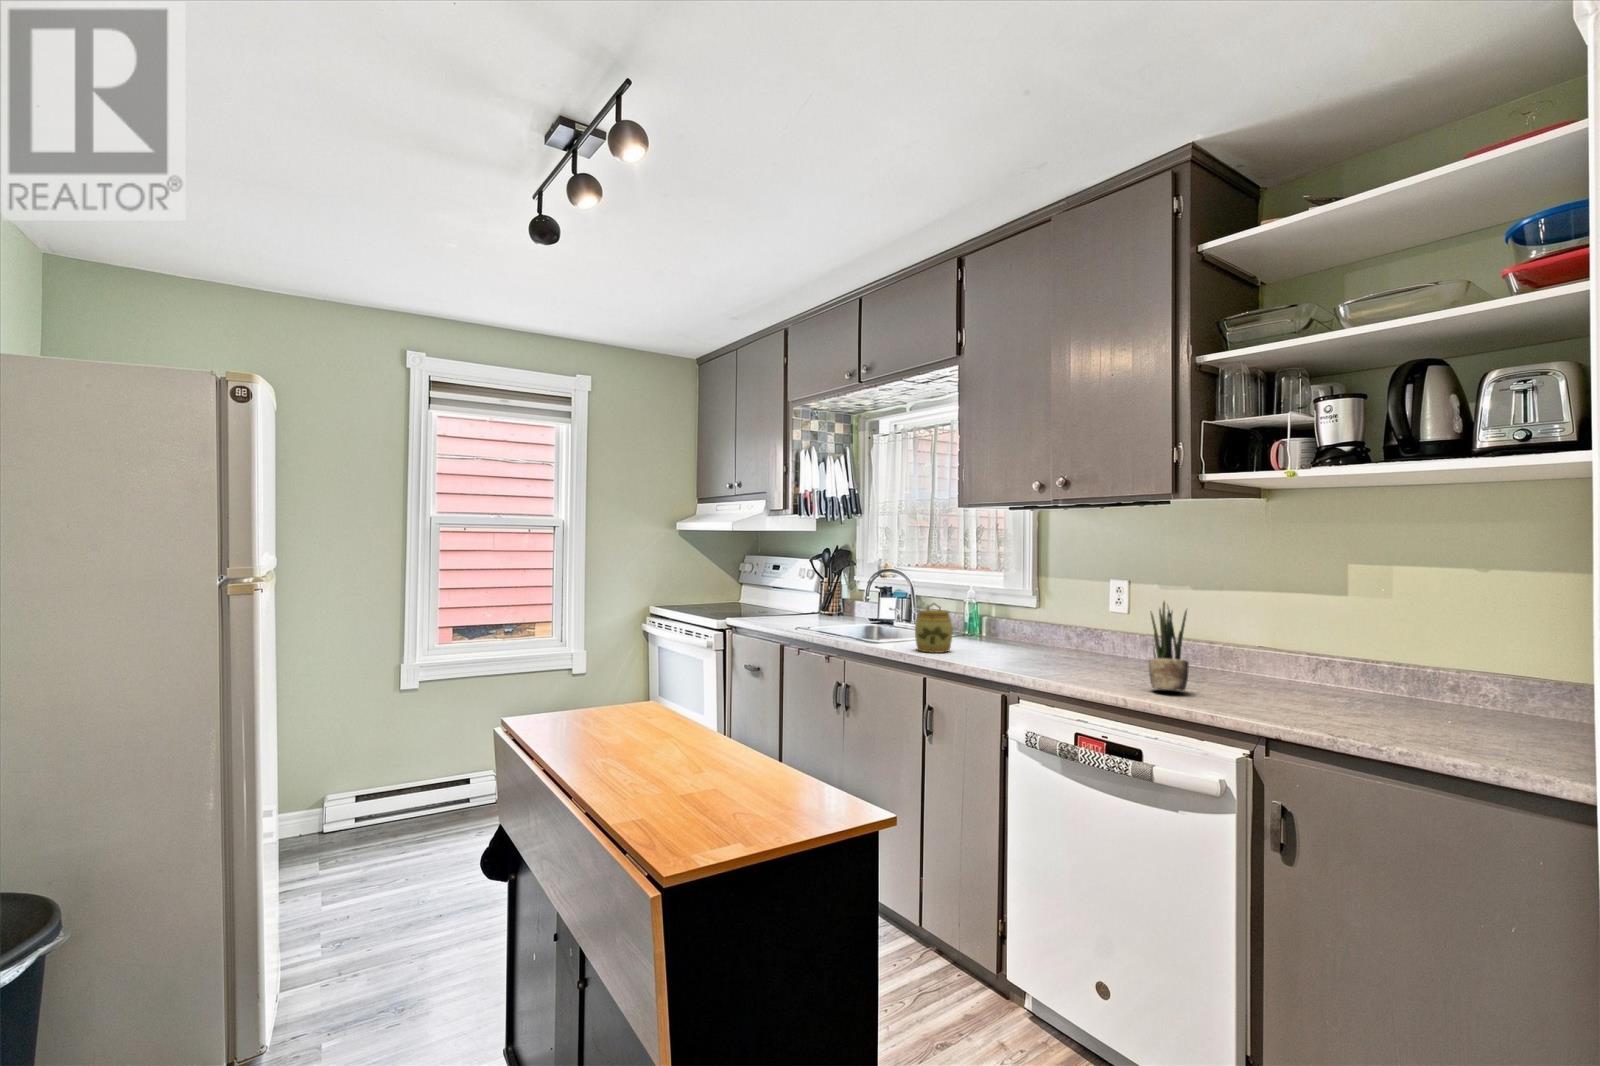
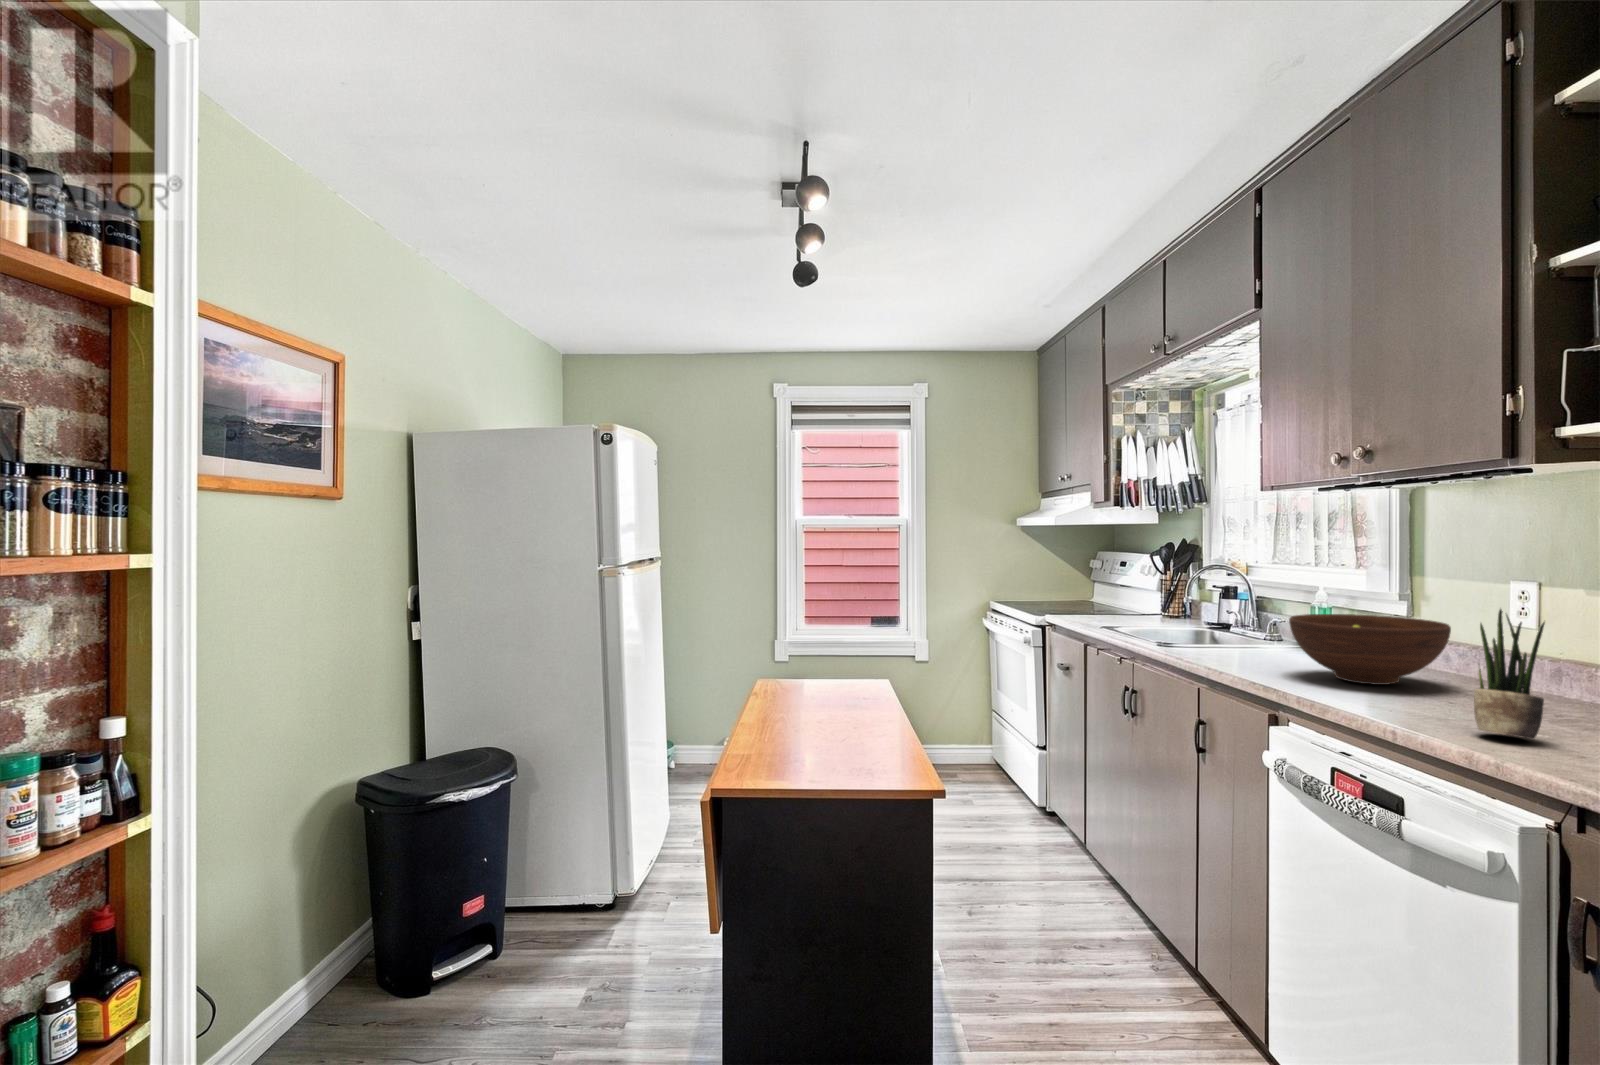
jar: present [915,603,953,653] -> none [1210,604,1258,664]
fruit bowl: none [986,608,1091,661] -> present [1289,614,1451,685]

